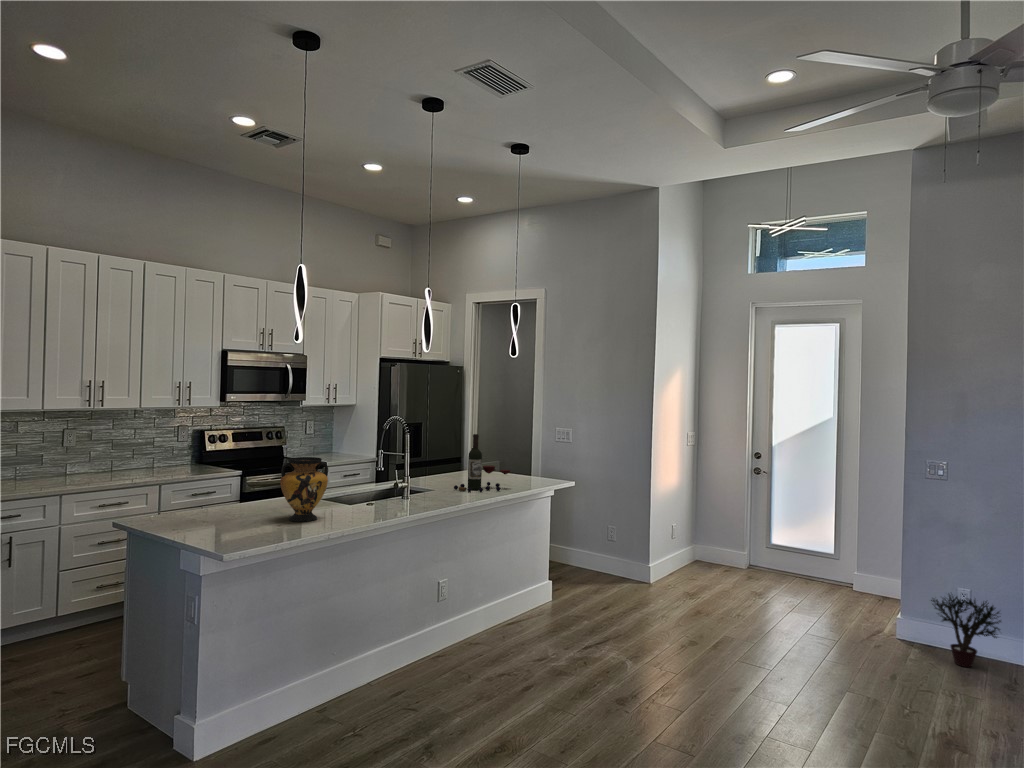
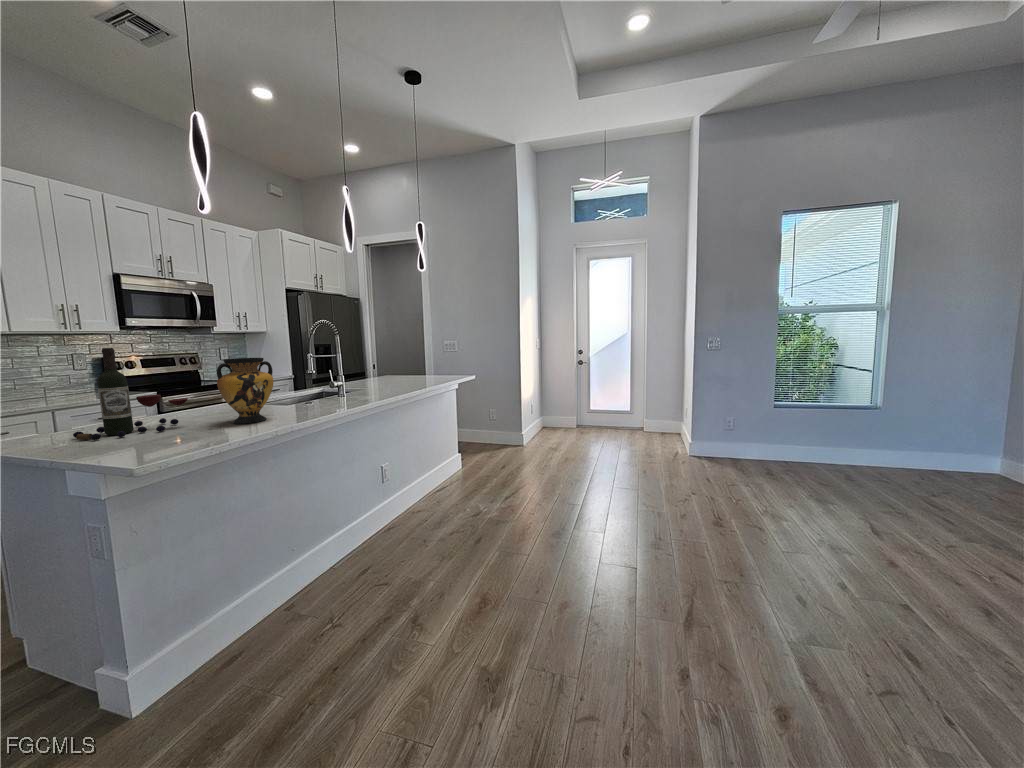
wine bottle: present [454,434,510,492] -> present [73,348,188,440]
potted plant: present [931,594,1001,667] -> none [708,422,753,466]

